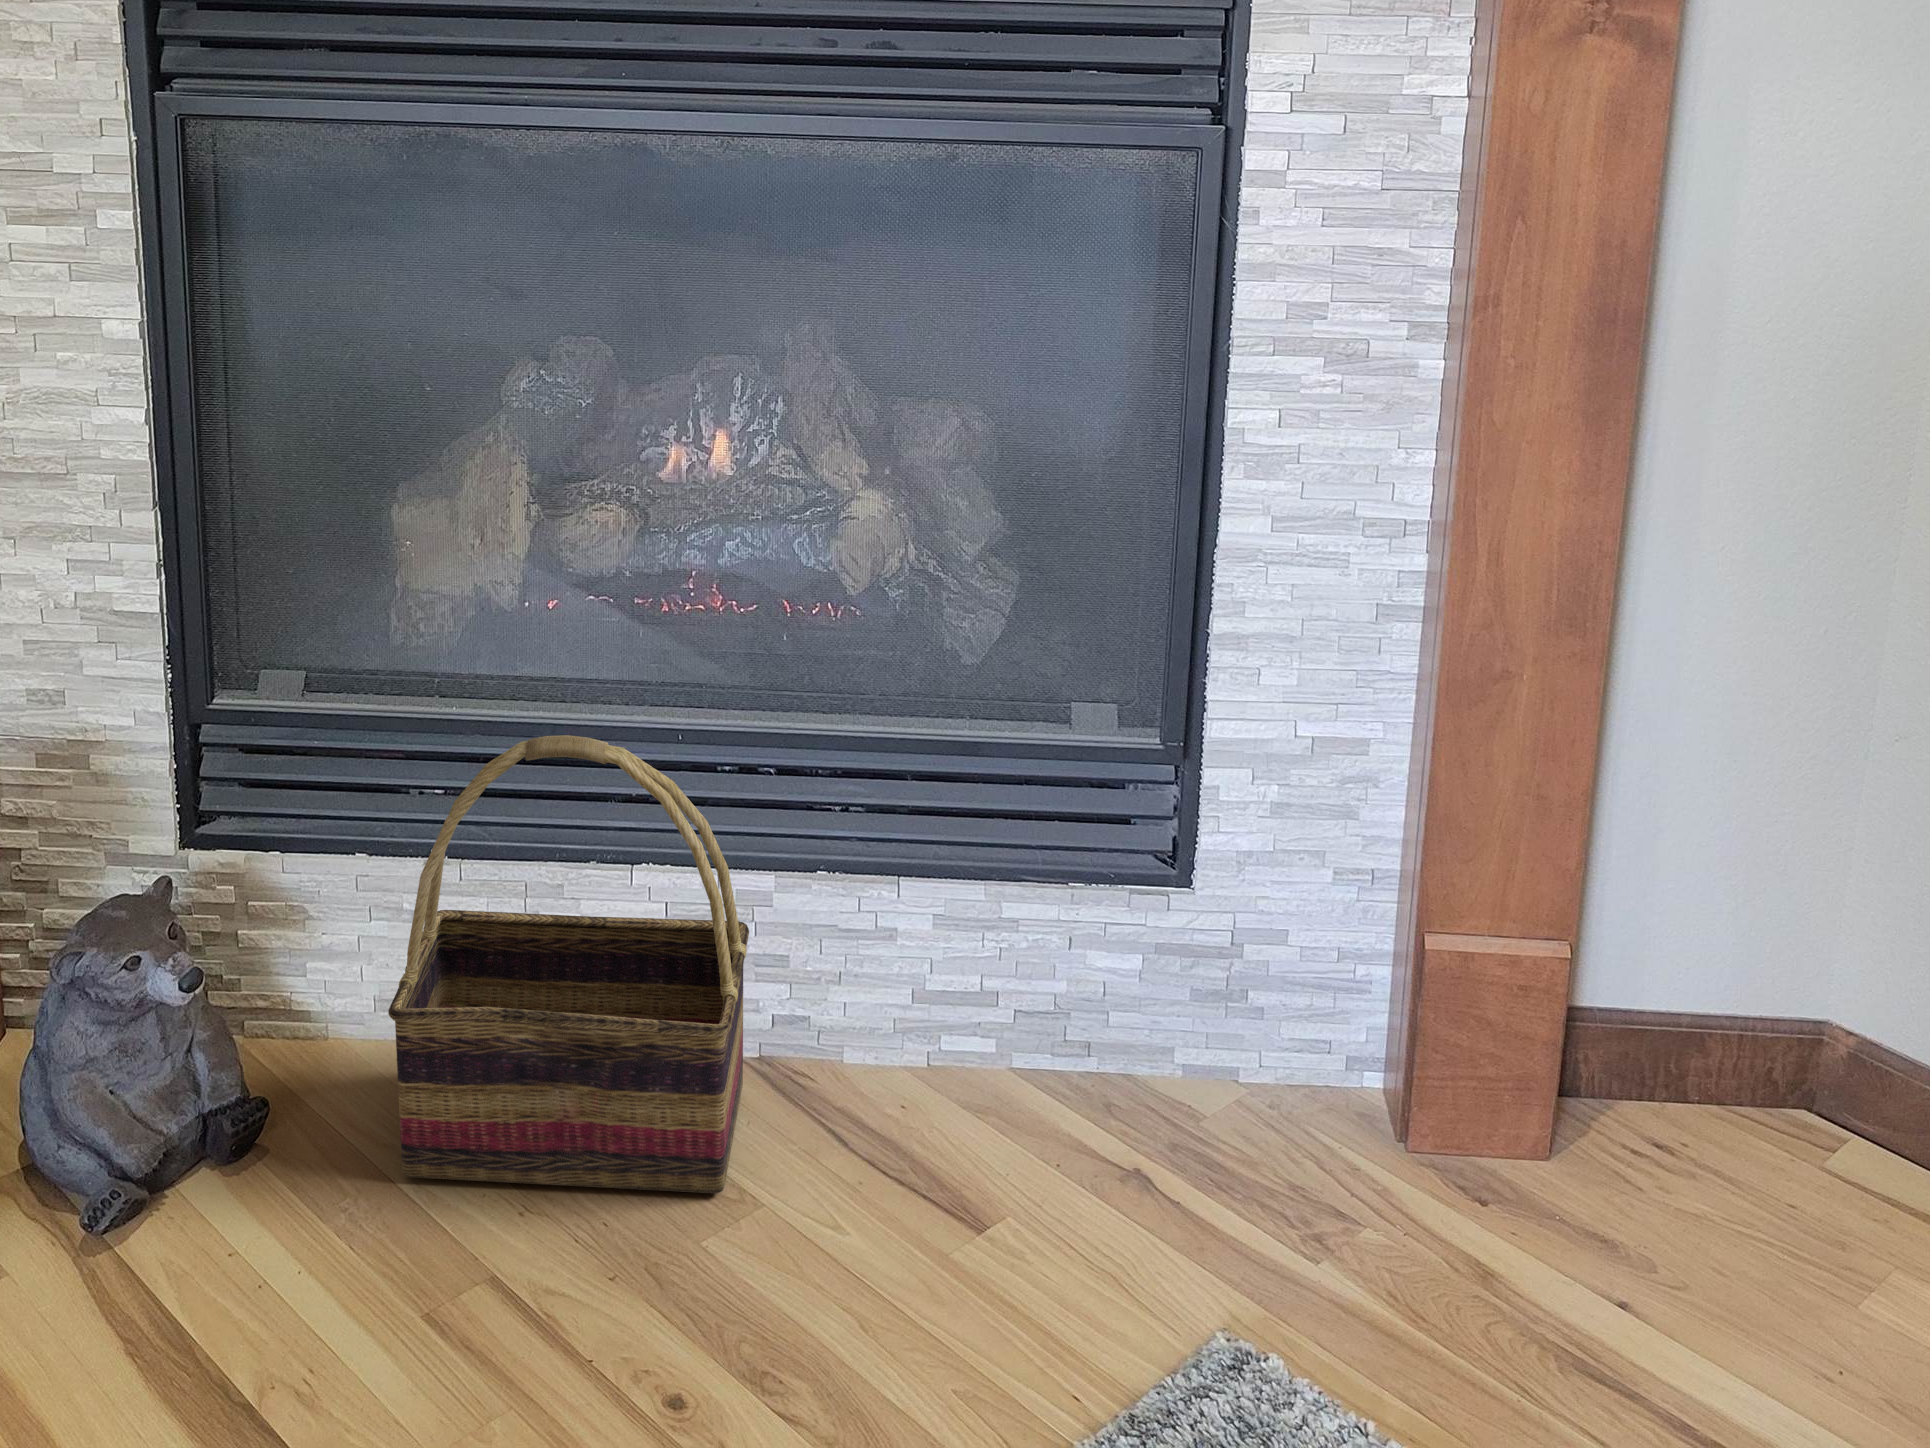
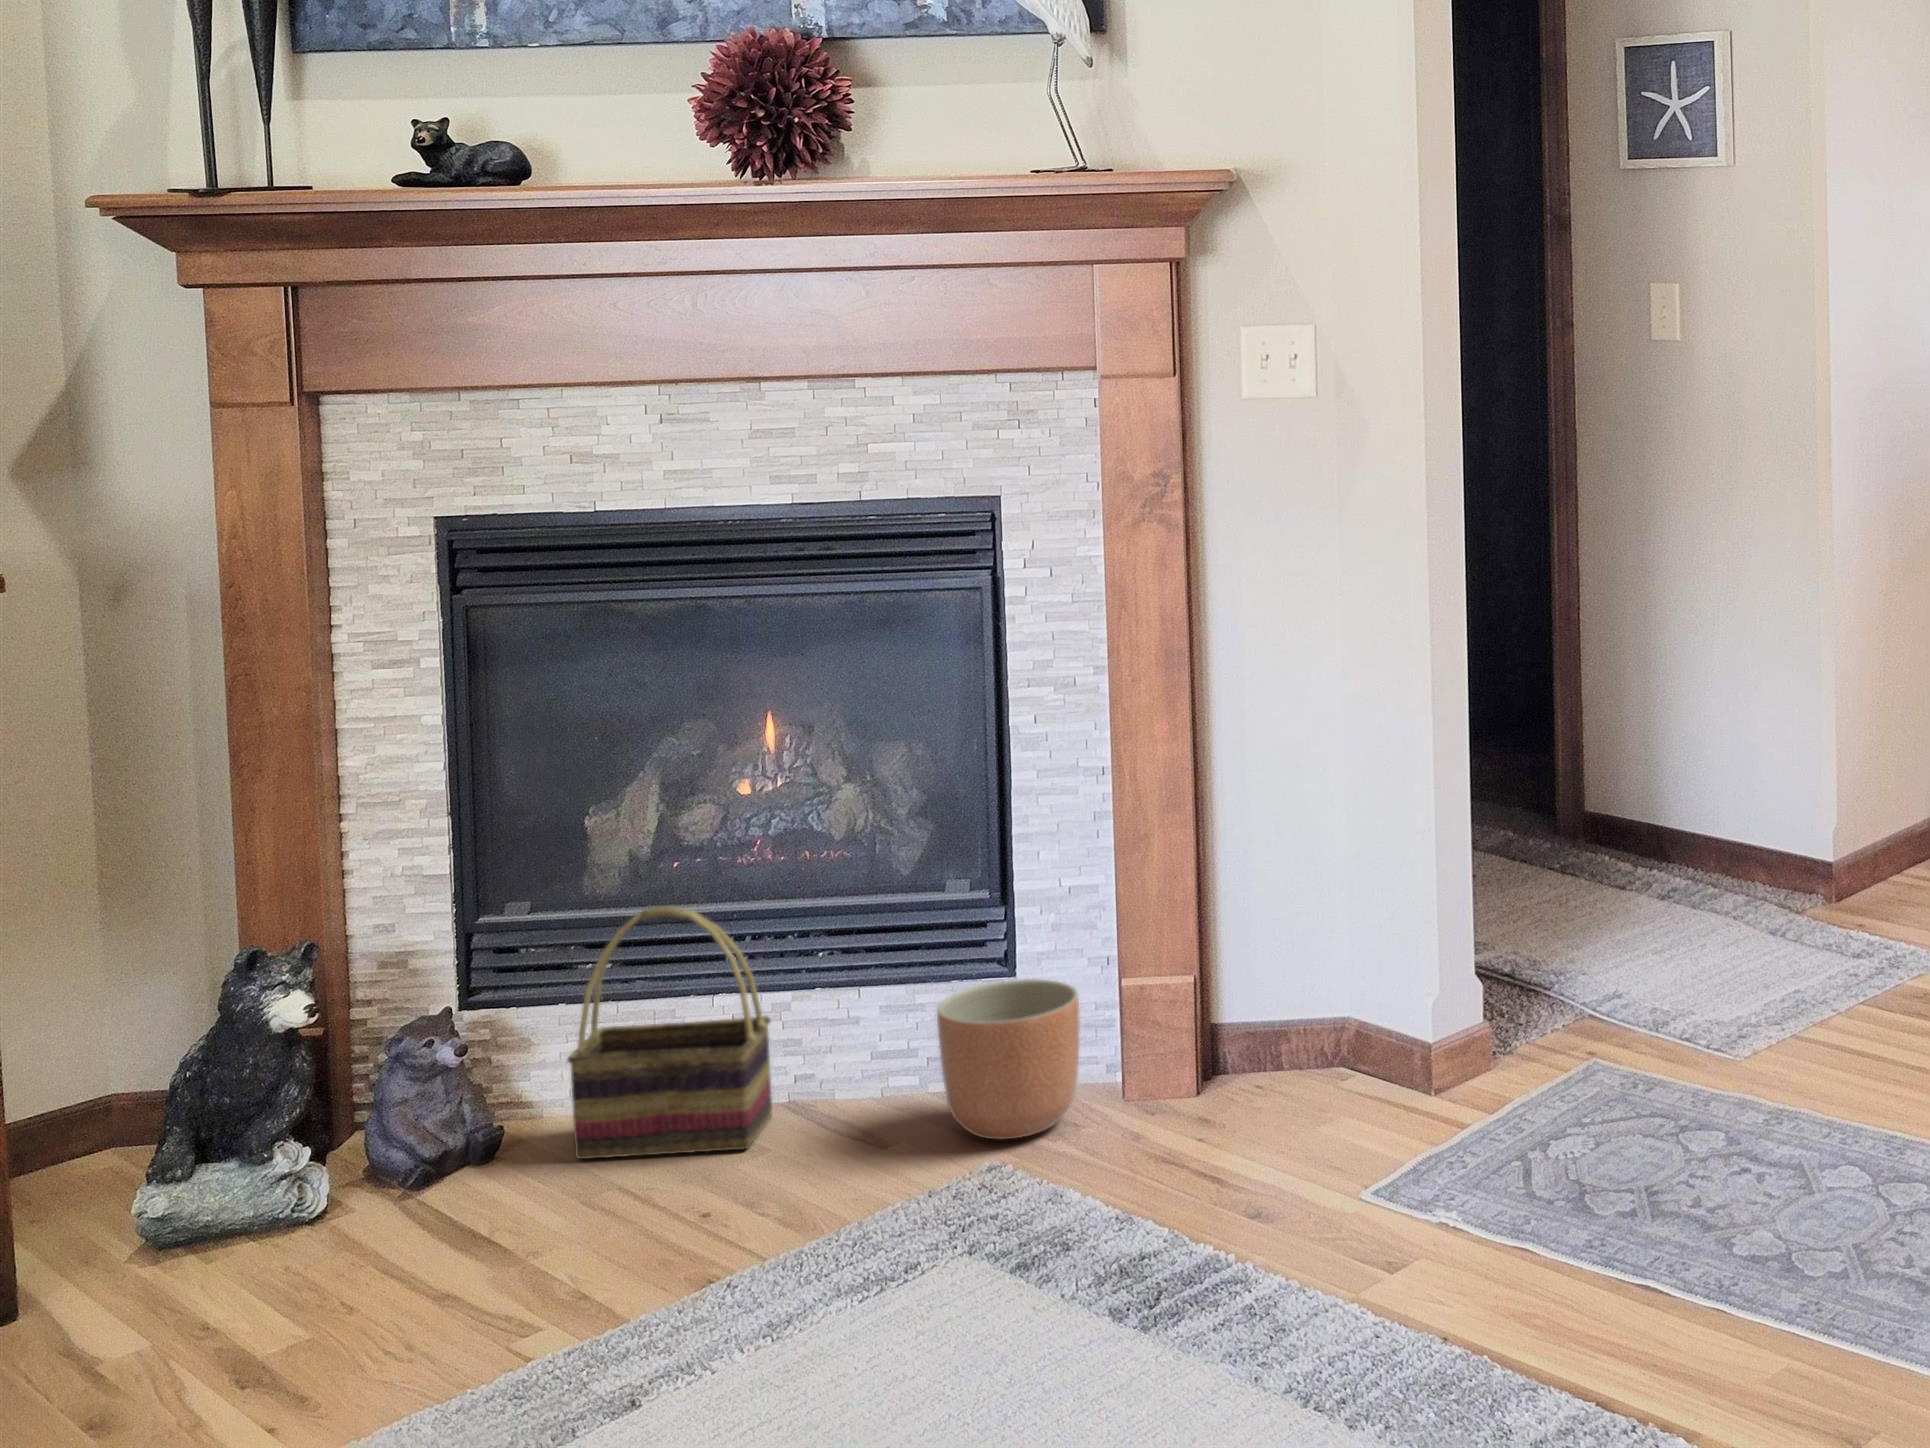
planter: none [1093,907,1370,1245] -> present [937,979,1079,1139]

